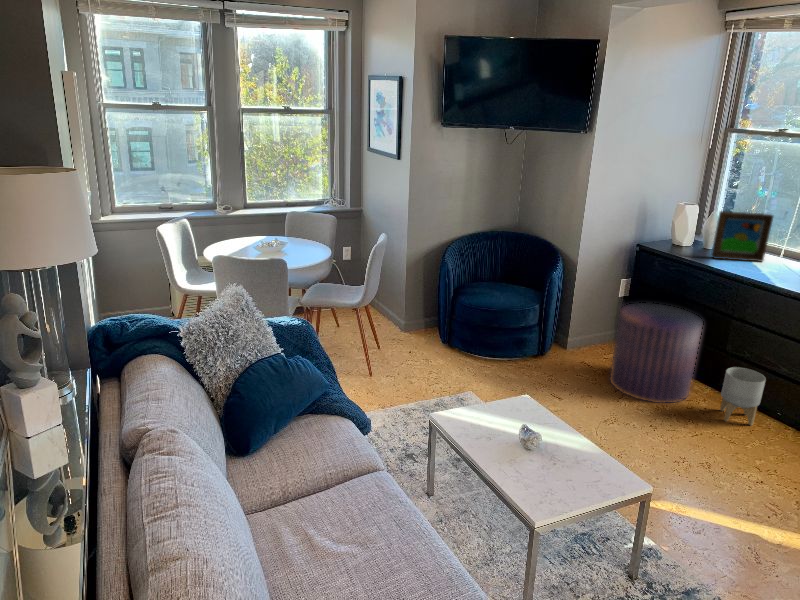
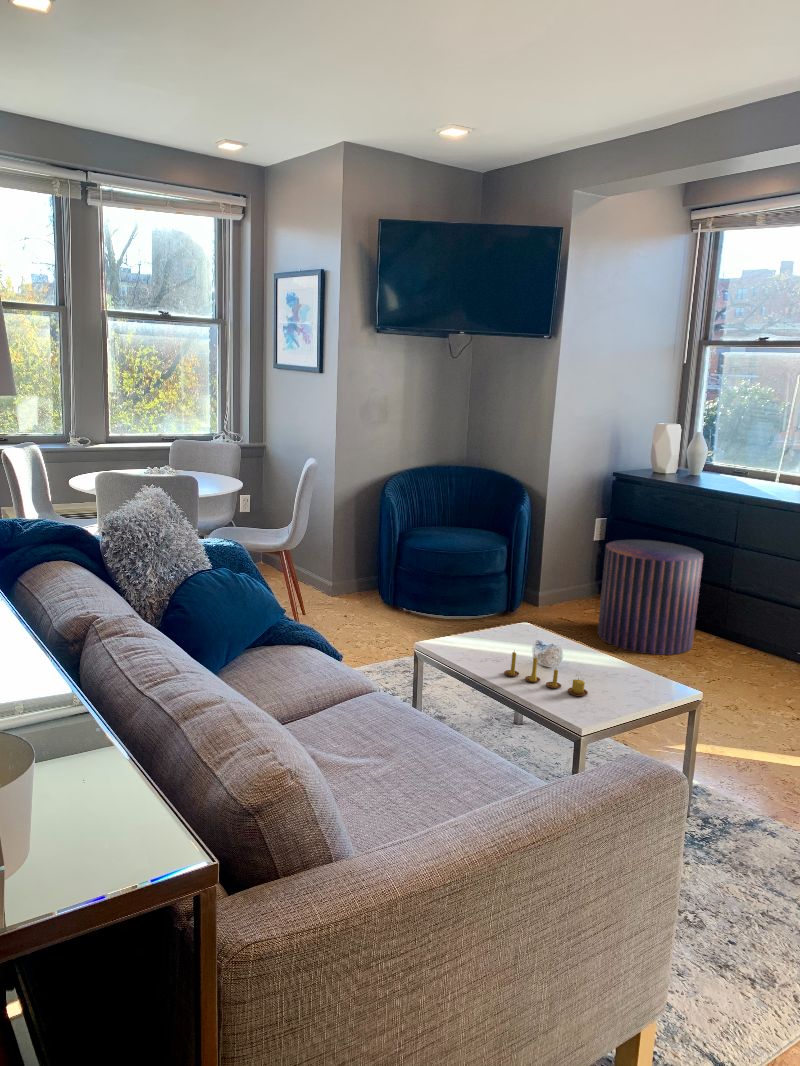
picture frame: present [711,211,773,262] -> none [700,428,766,486]
planter: present [720,367,766,425] -> none [732,604,782,671]
candle: none [490,430,550,476] -> present [504,652,588,696]

